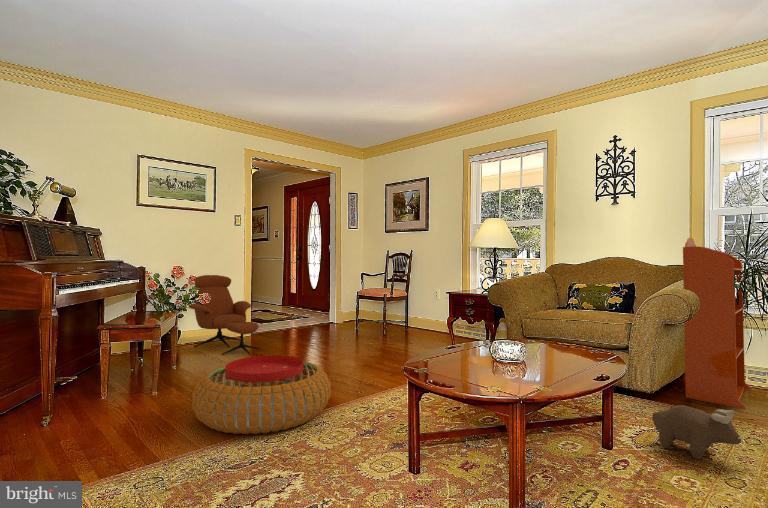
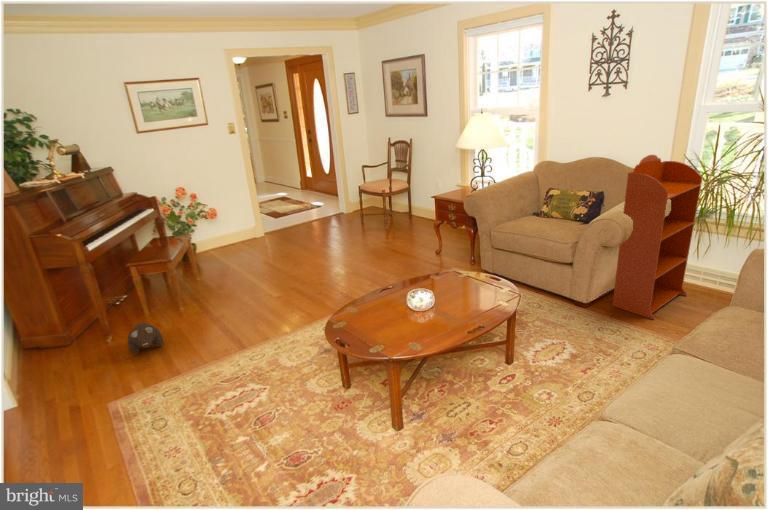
lounge chair: present [189,275,260,355] -> none [206,187,271,264]
pouf: present [192,355,331,434] -> none [201,286,304,353]
plush toy: present [652,405,744,459] -> present [128,323,163,355]

